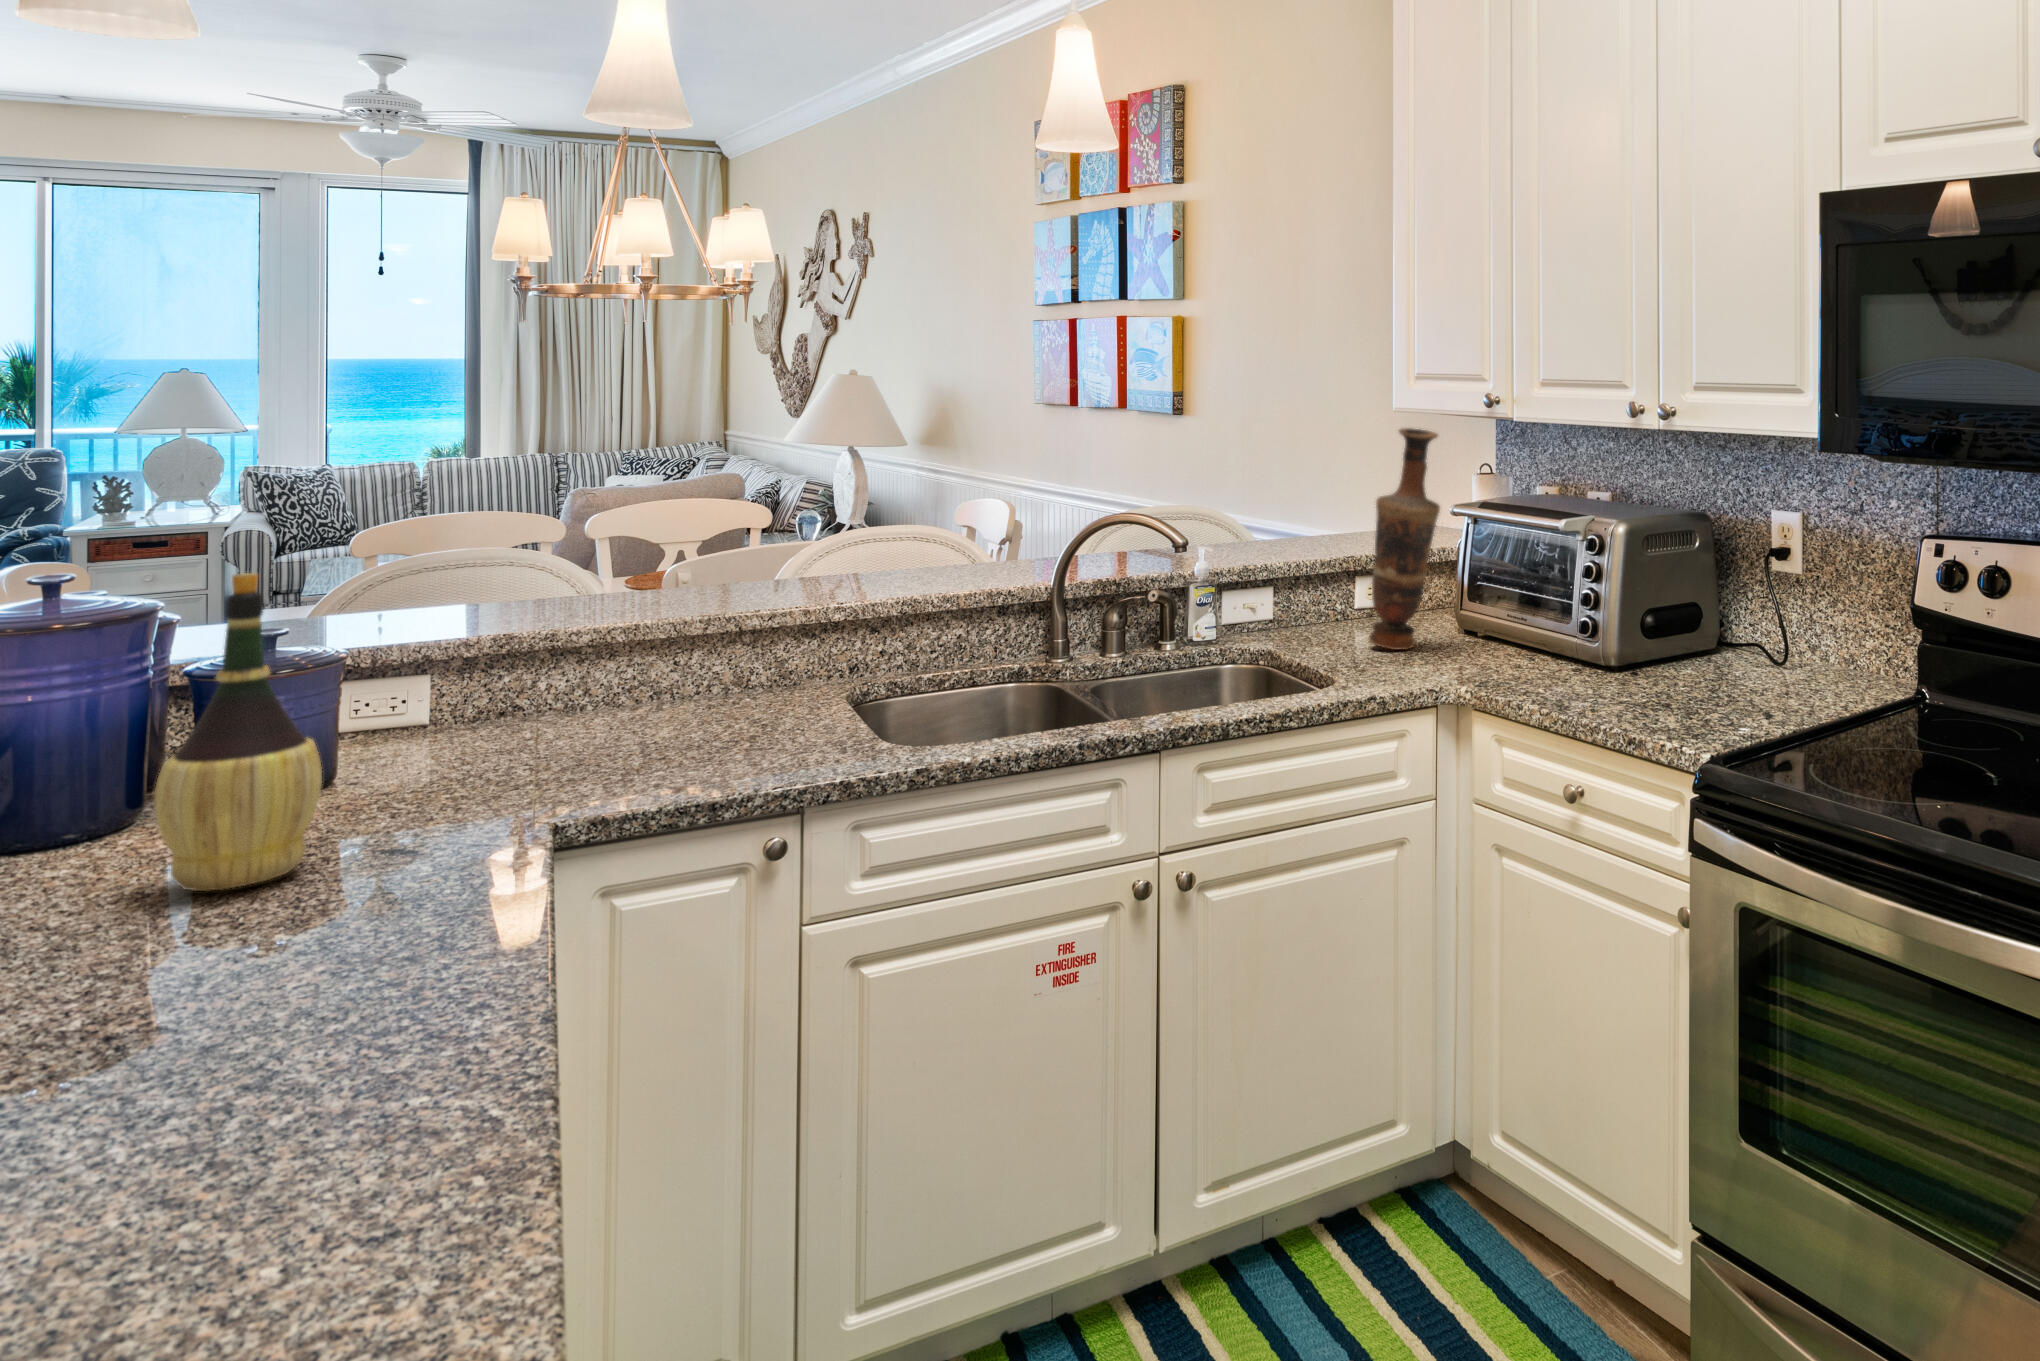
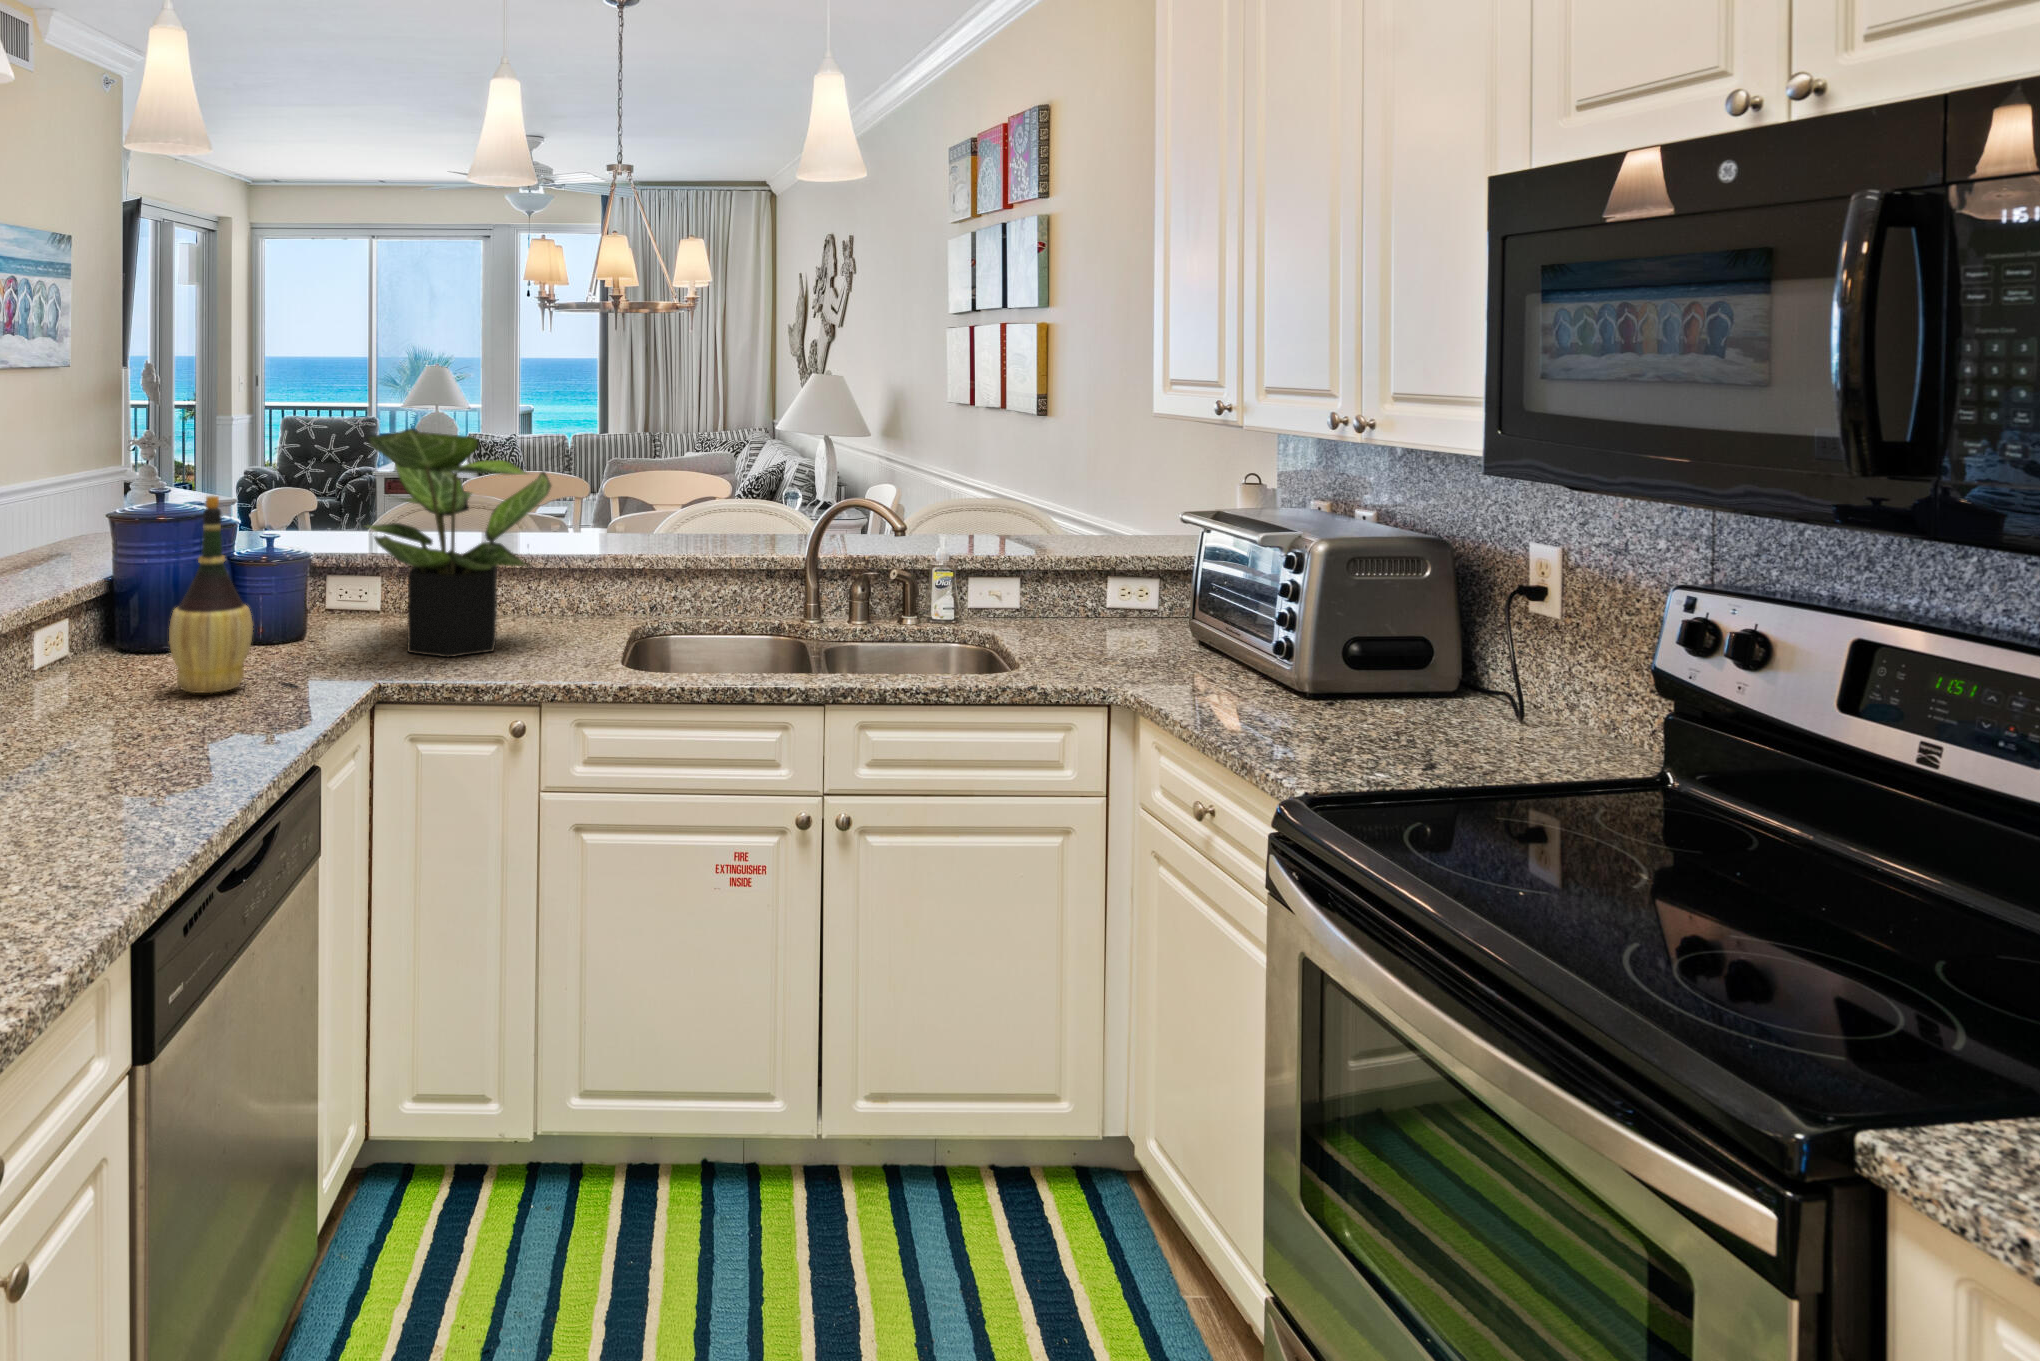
vase: present [1369,428,1440,650] -> none [1096,426,1167,649]
potted plant: none [448,457,752,773] -> present [366,428,551,657]

